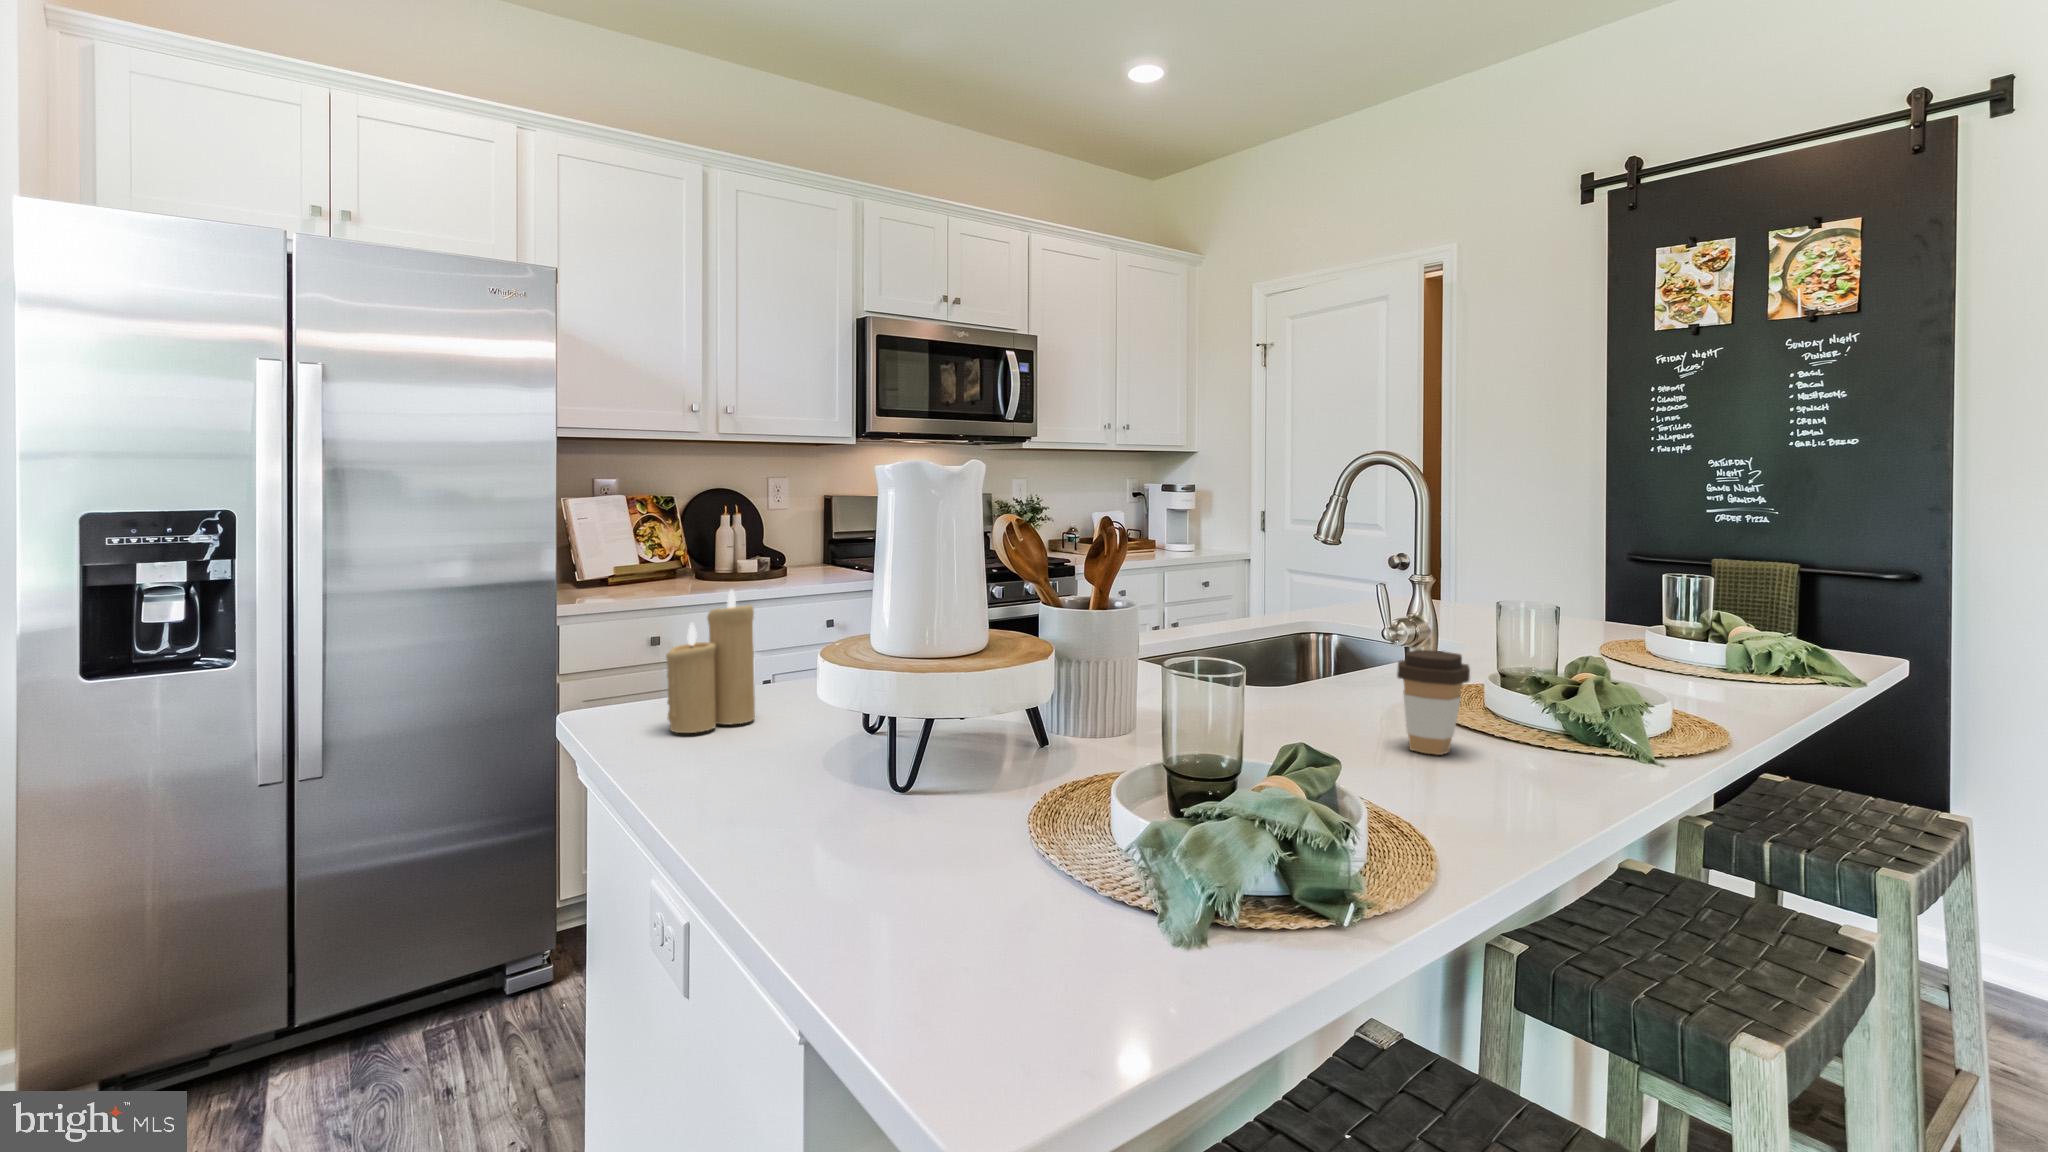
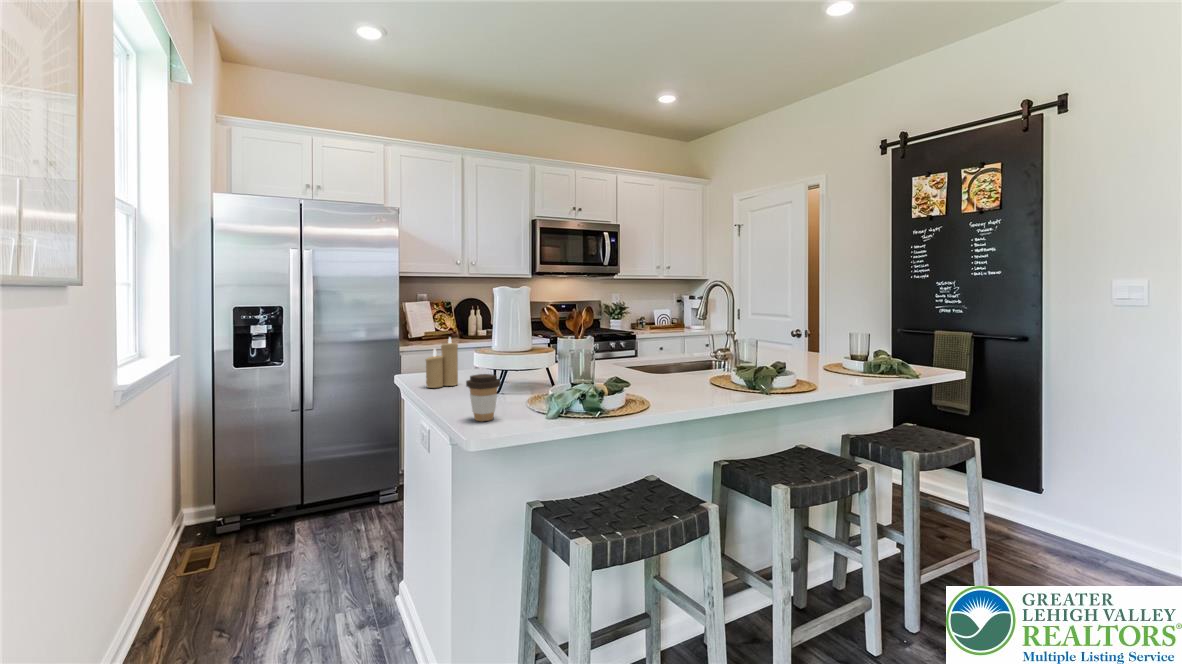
coffee cup: present [1397,650,1470,755] -> present [466,374,501,421]

